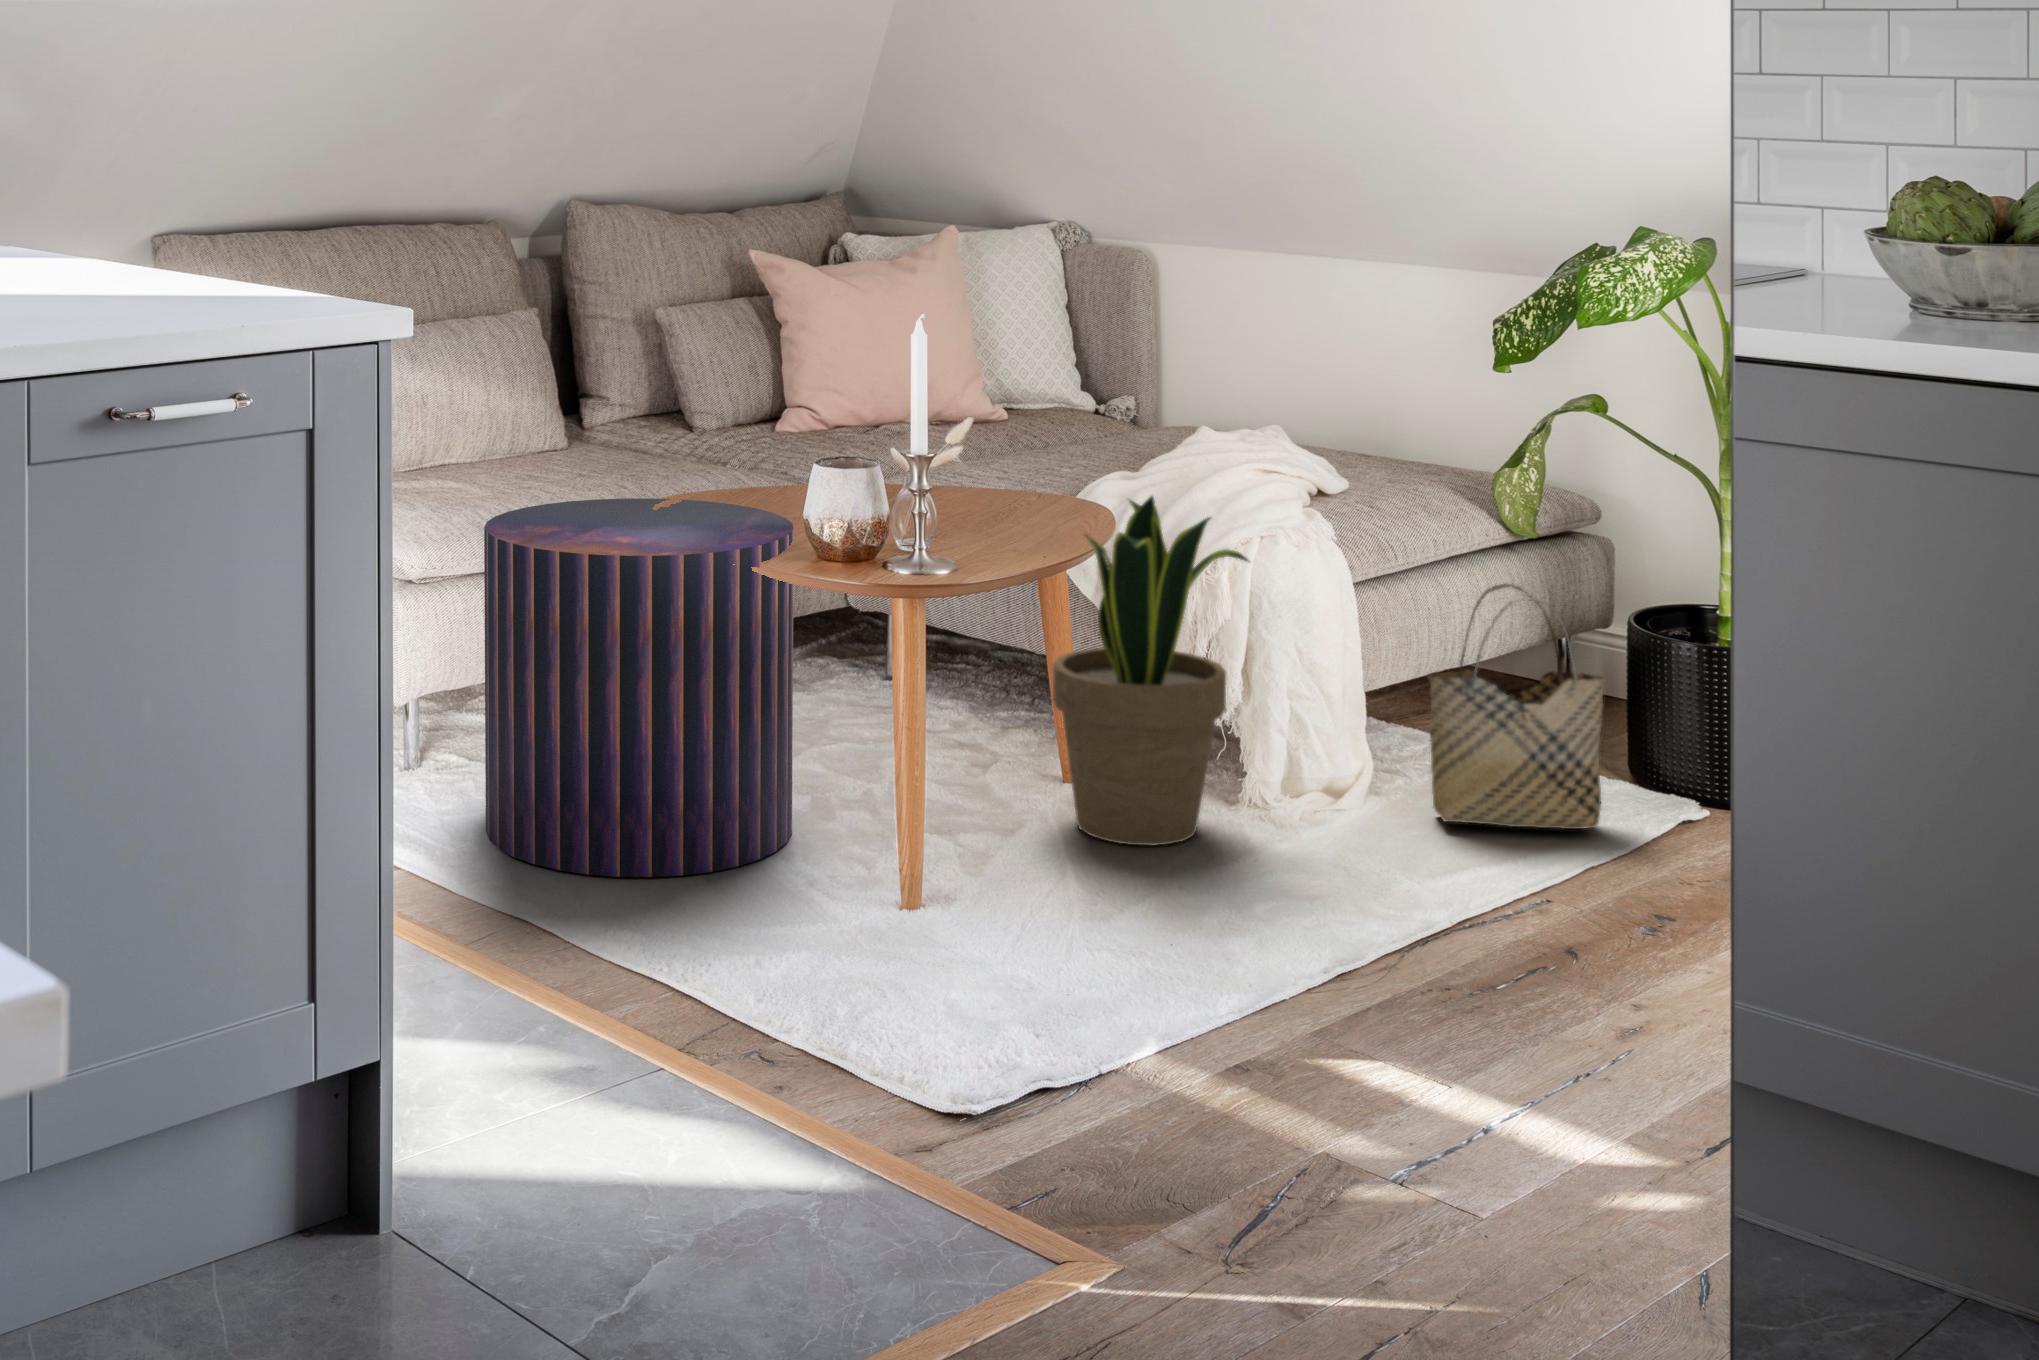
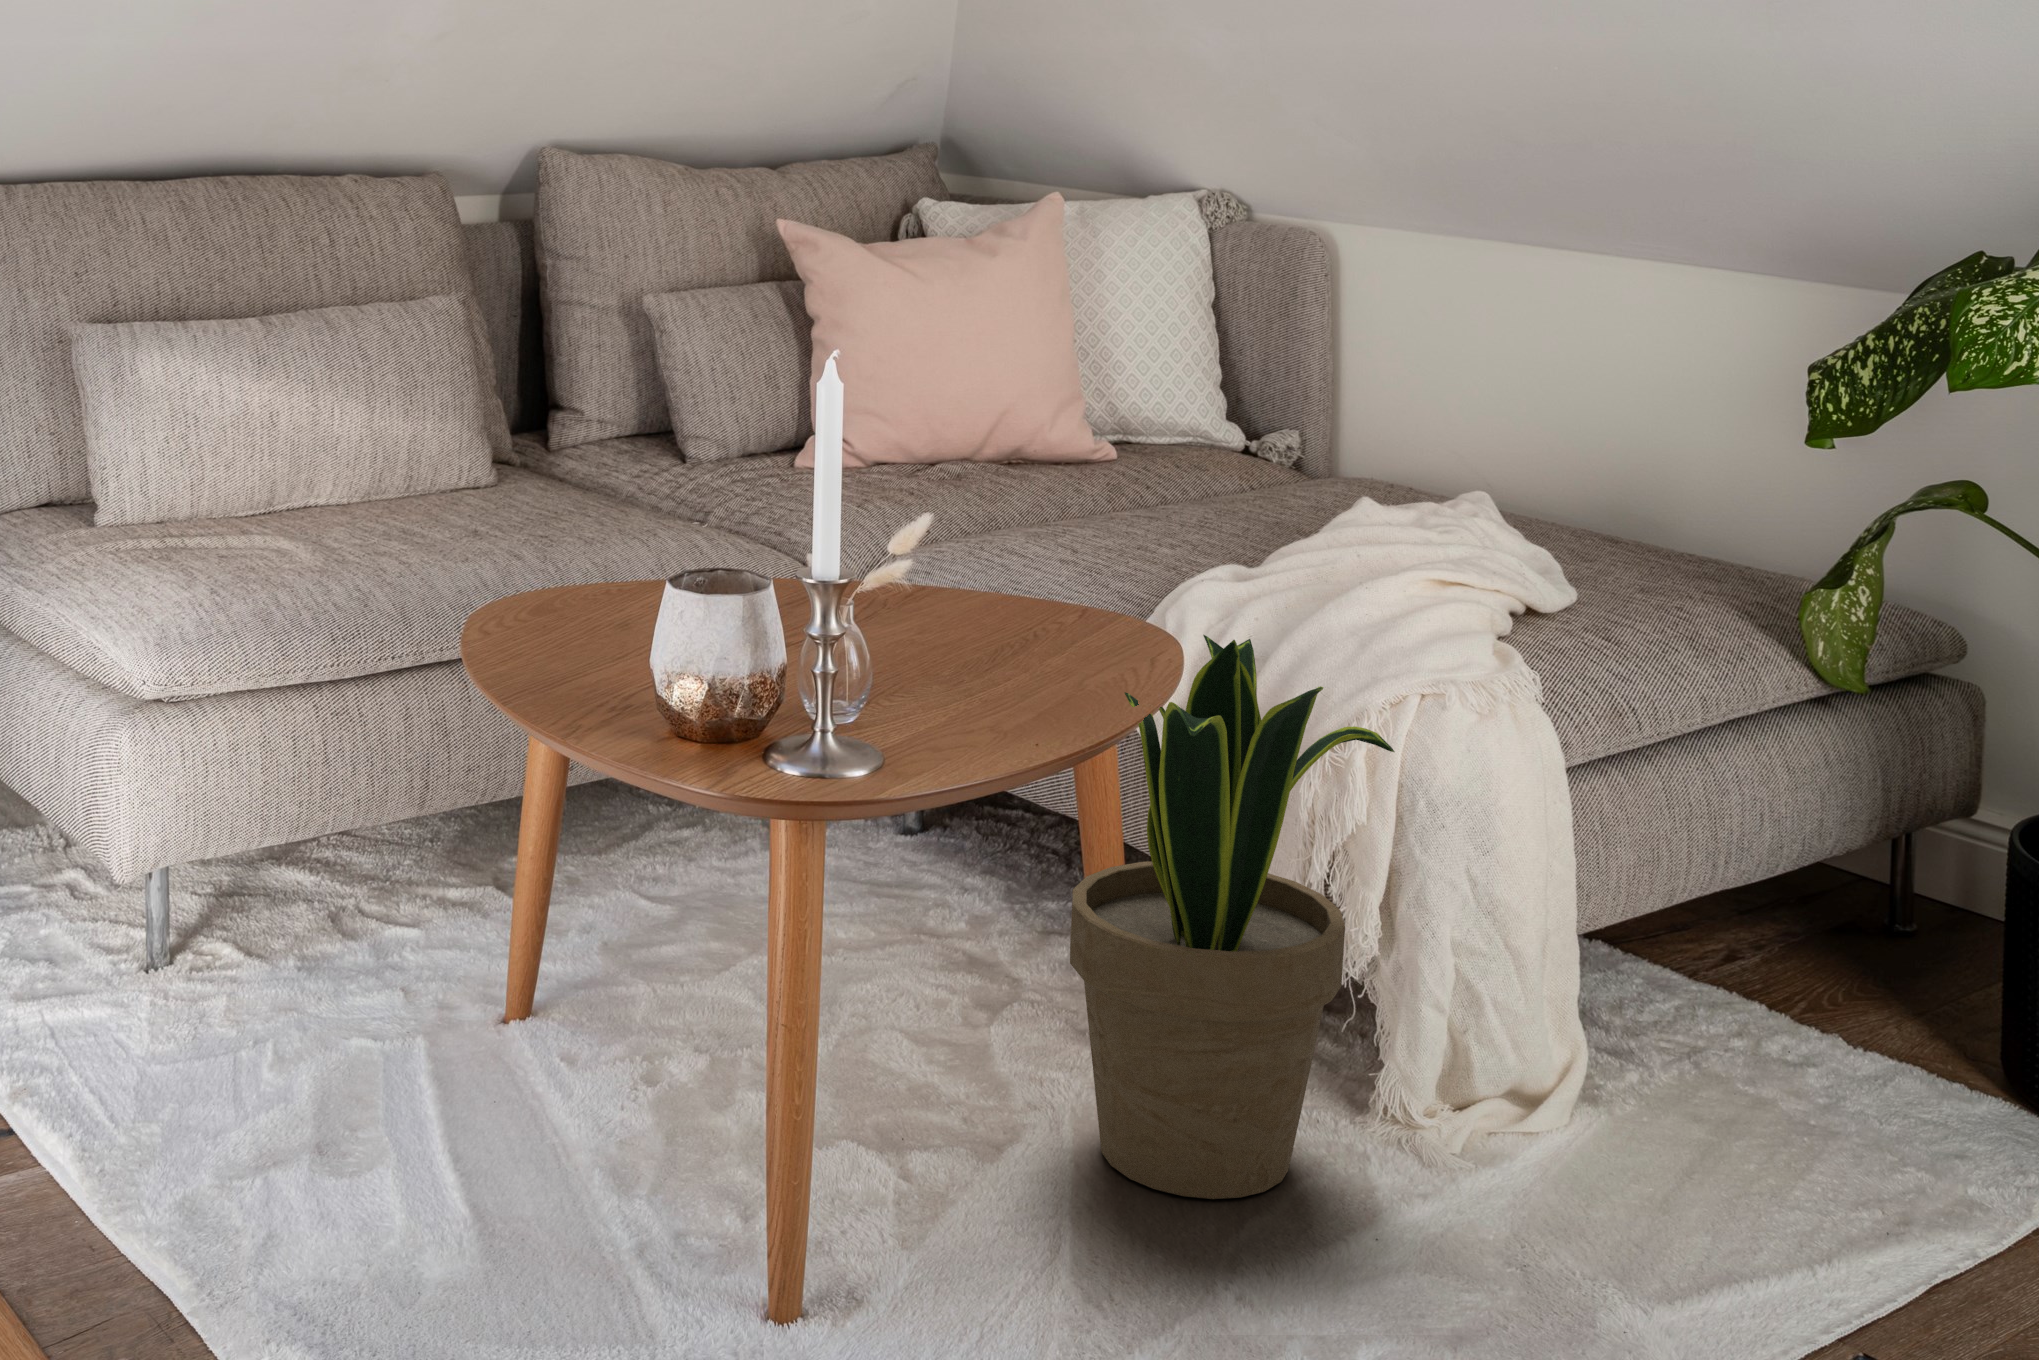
pouf: present [484,498,794,877] -> none [182,588,668,1216]
woven basket: present [1427,584,1605,829] -> none [1677,800,1974,1214]

